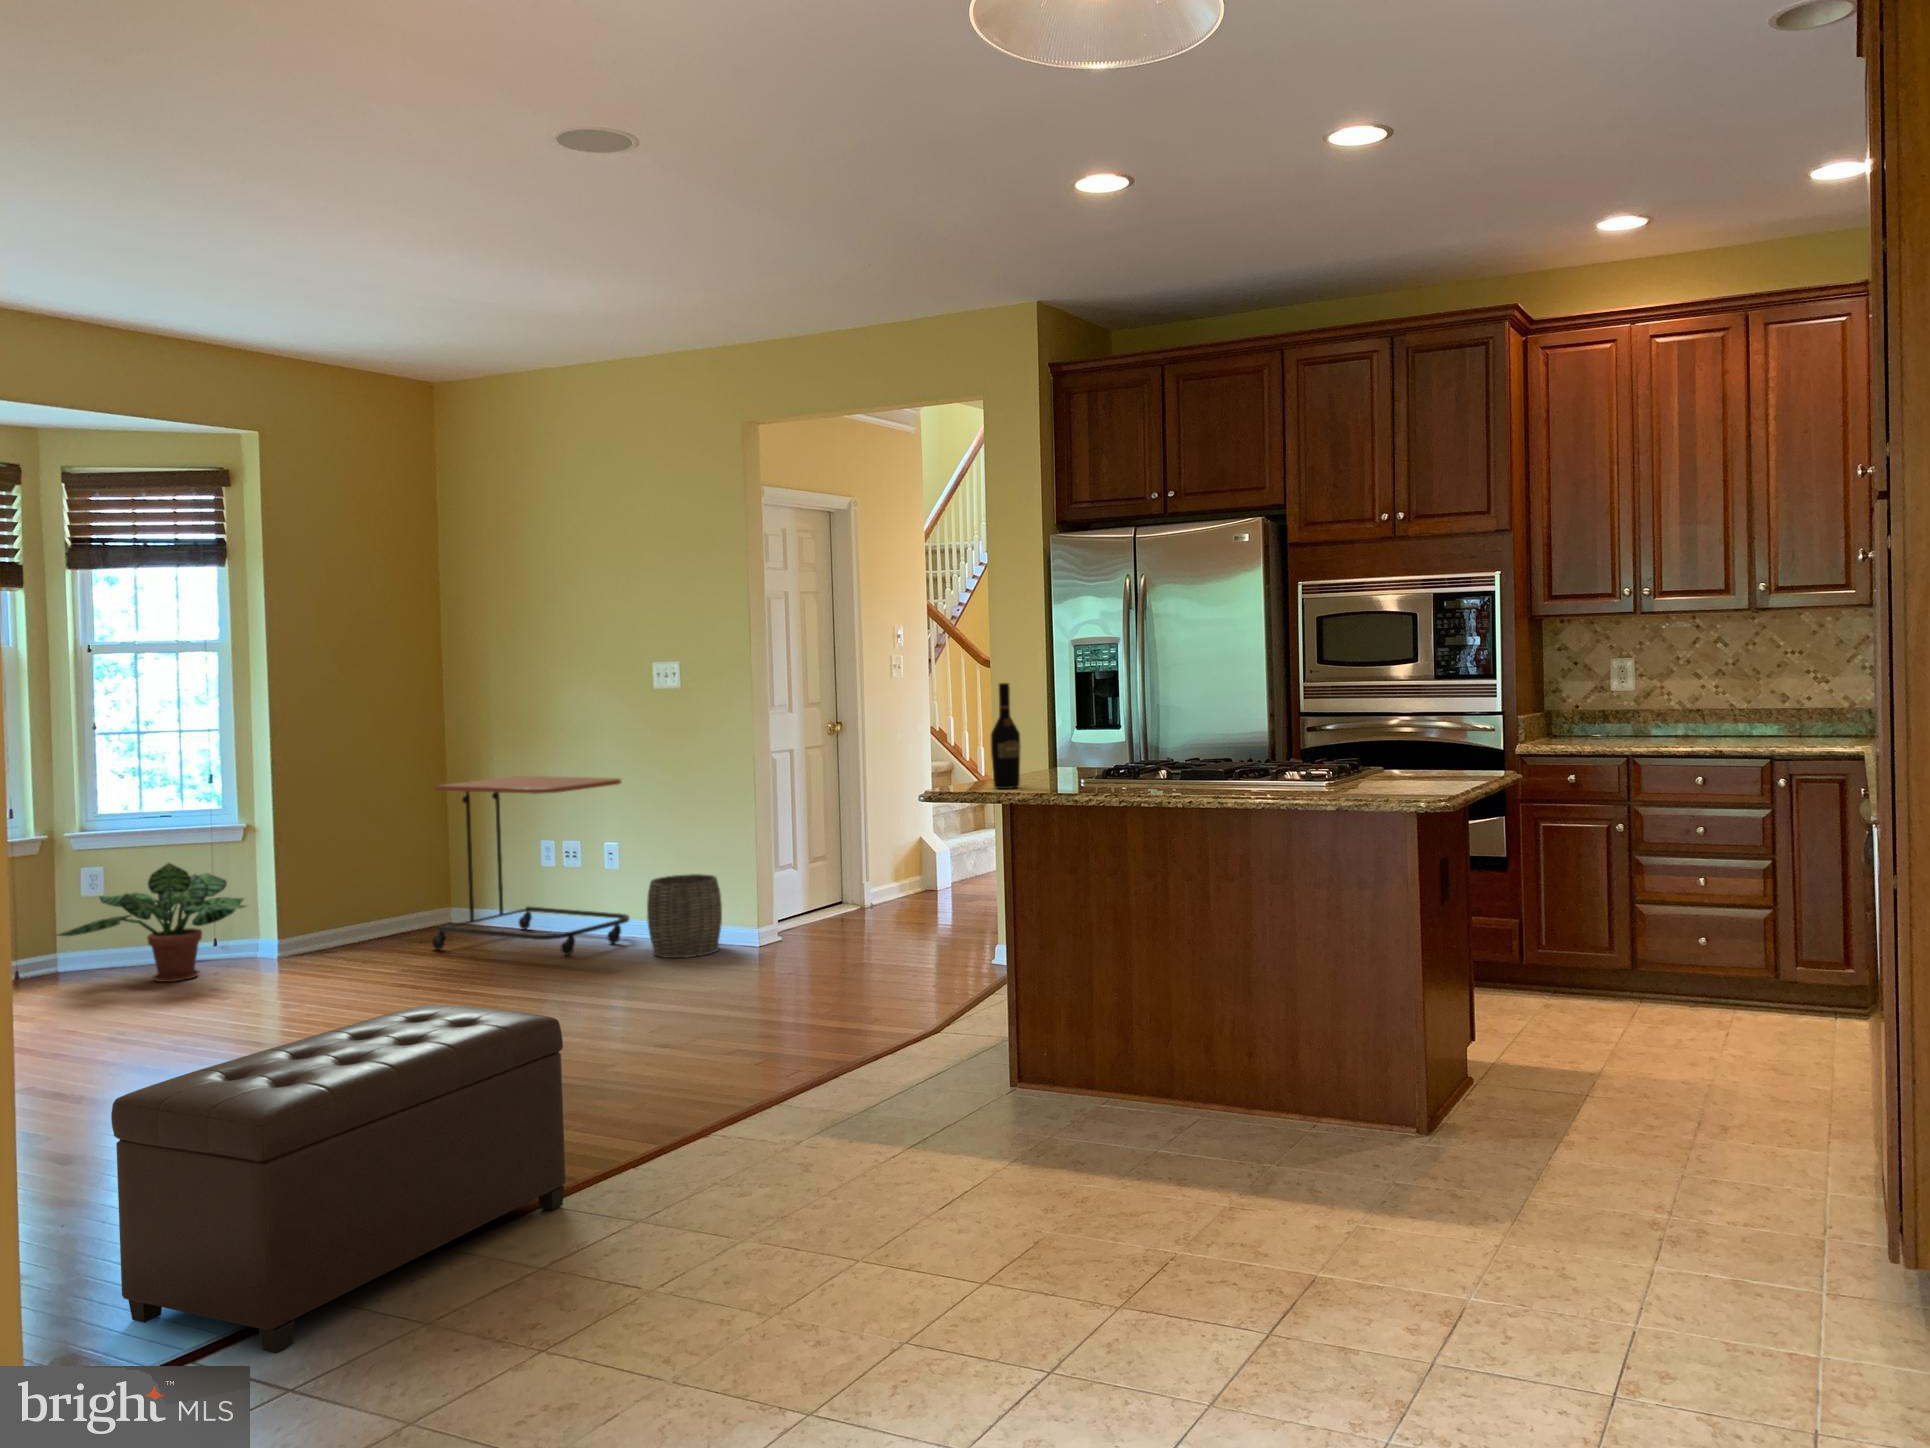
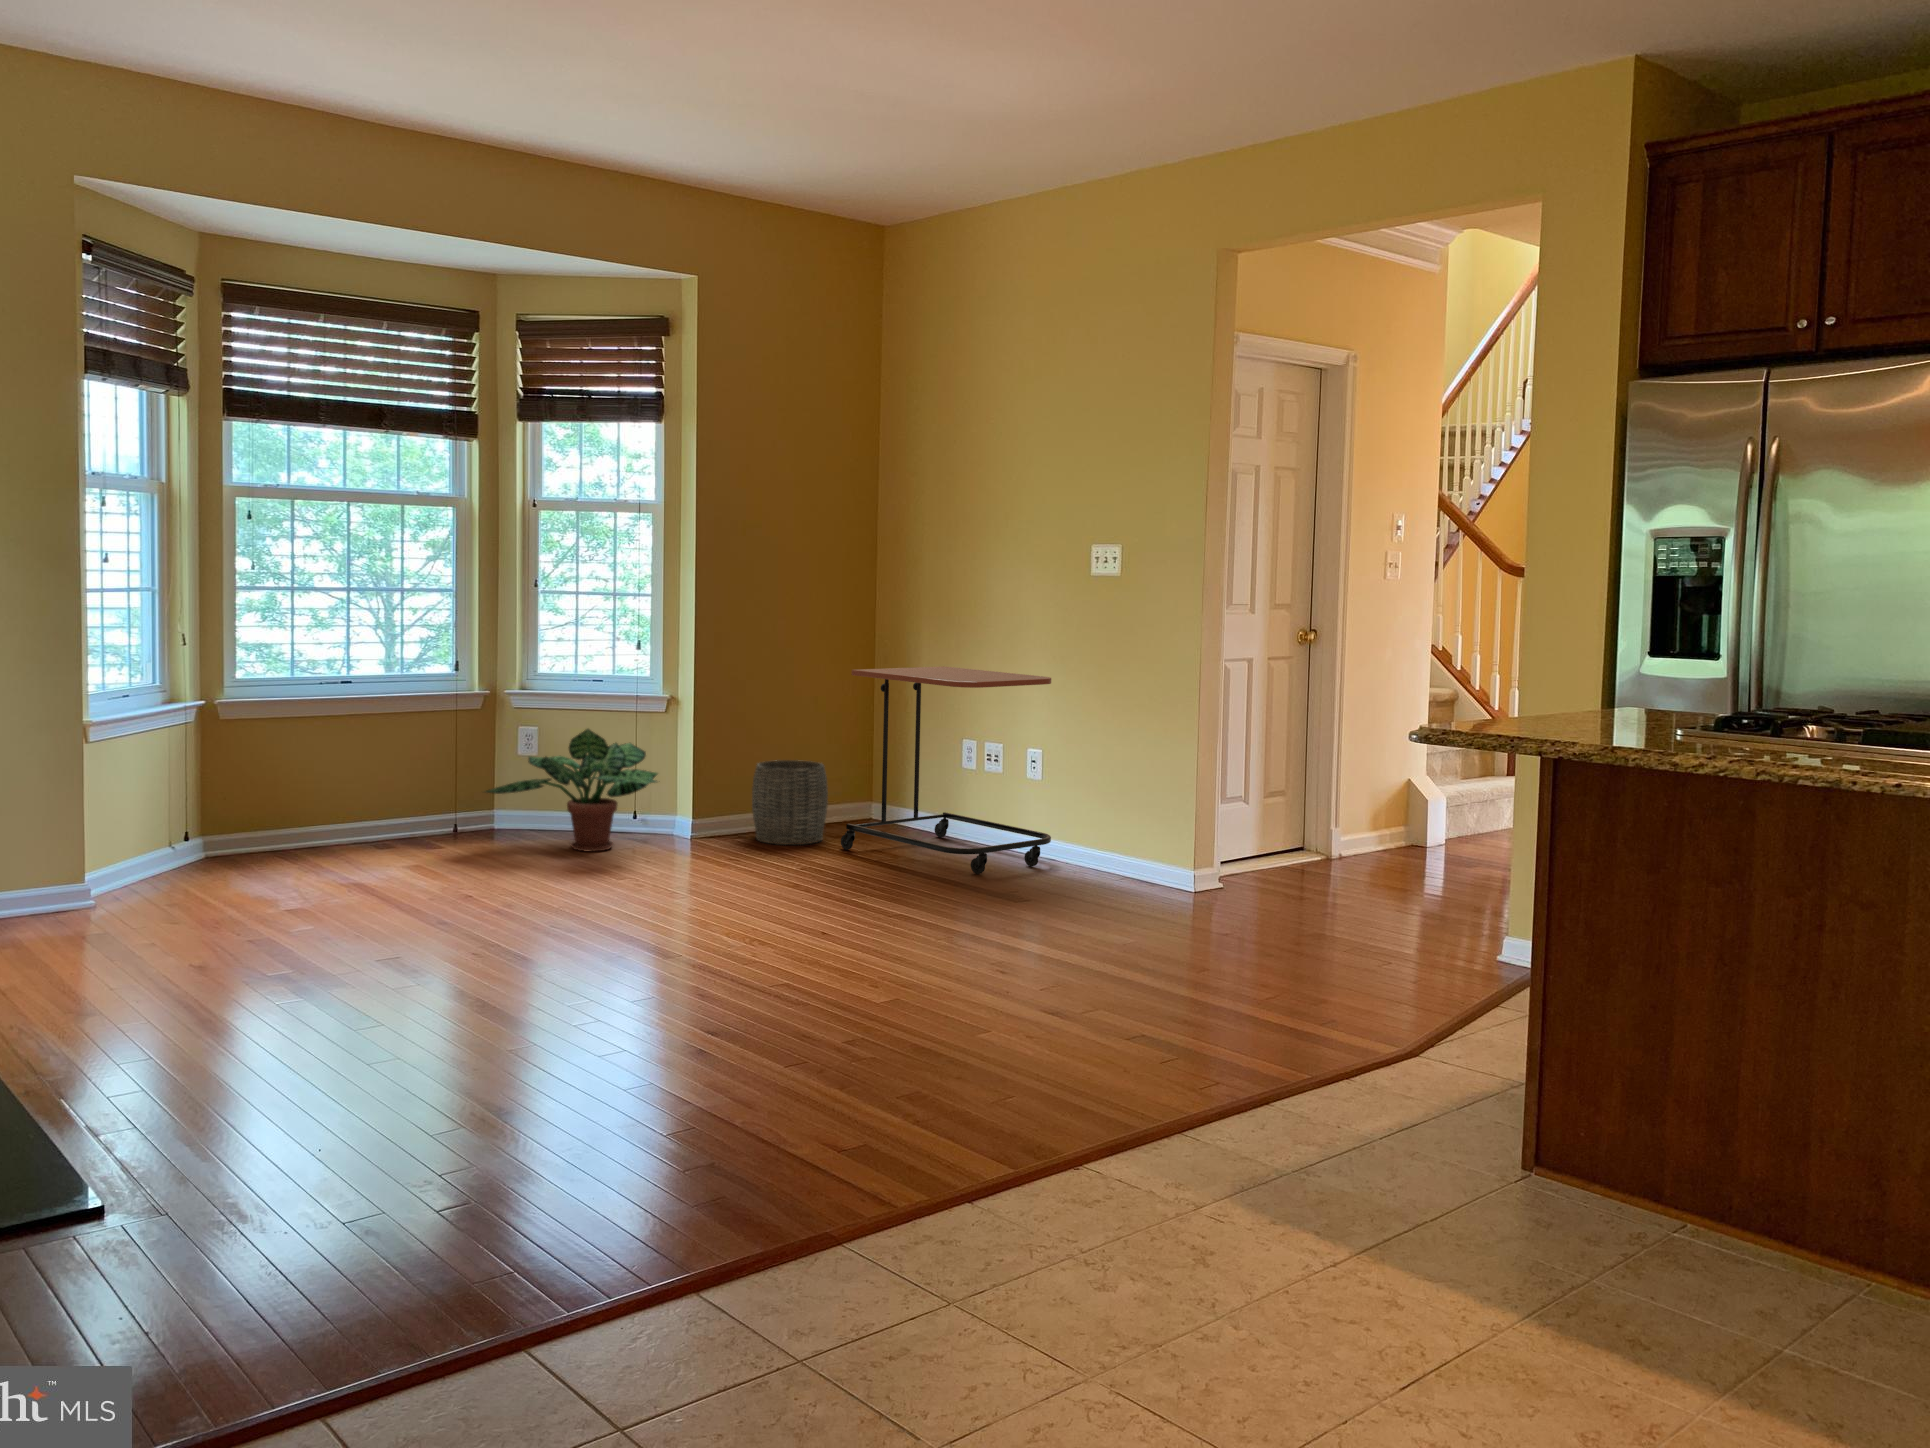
wine bottle: present [991,683,1021,789] -> none [1535,573,1583,729]
woven basket: present [647,874,722,958] -> present [752,760,828,845]
ottoman: present [111,1005,566,1353] -> none [343,936,897,1382]

